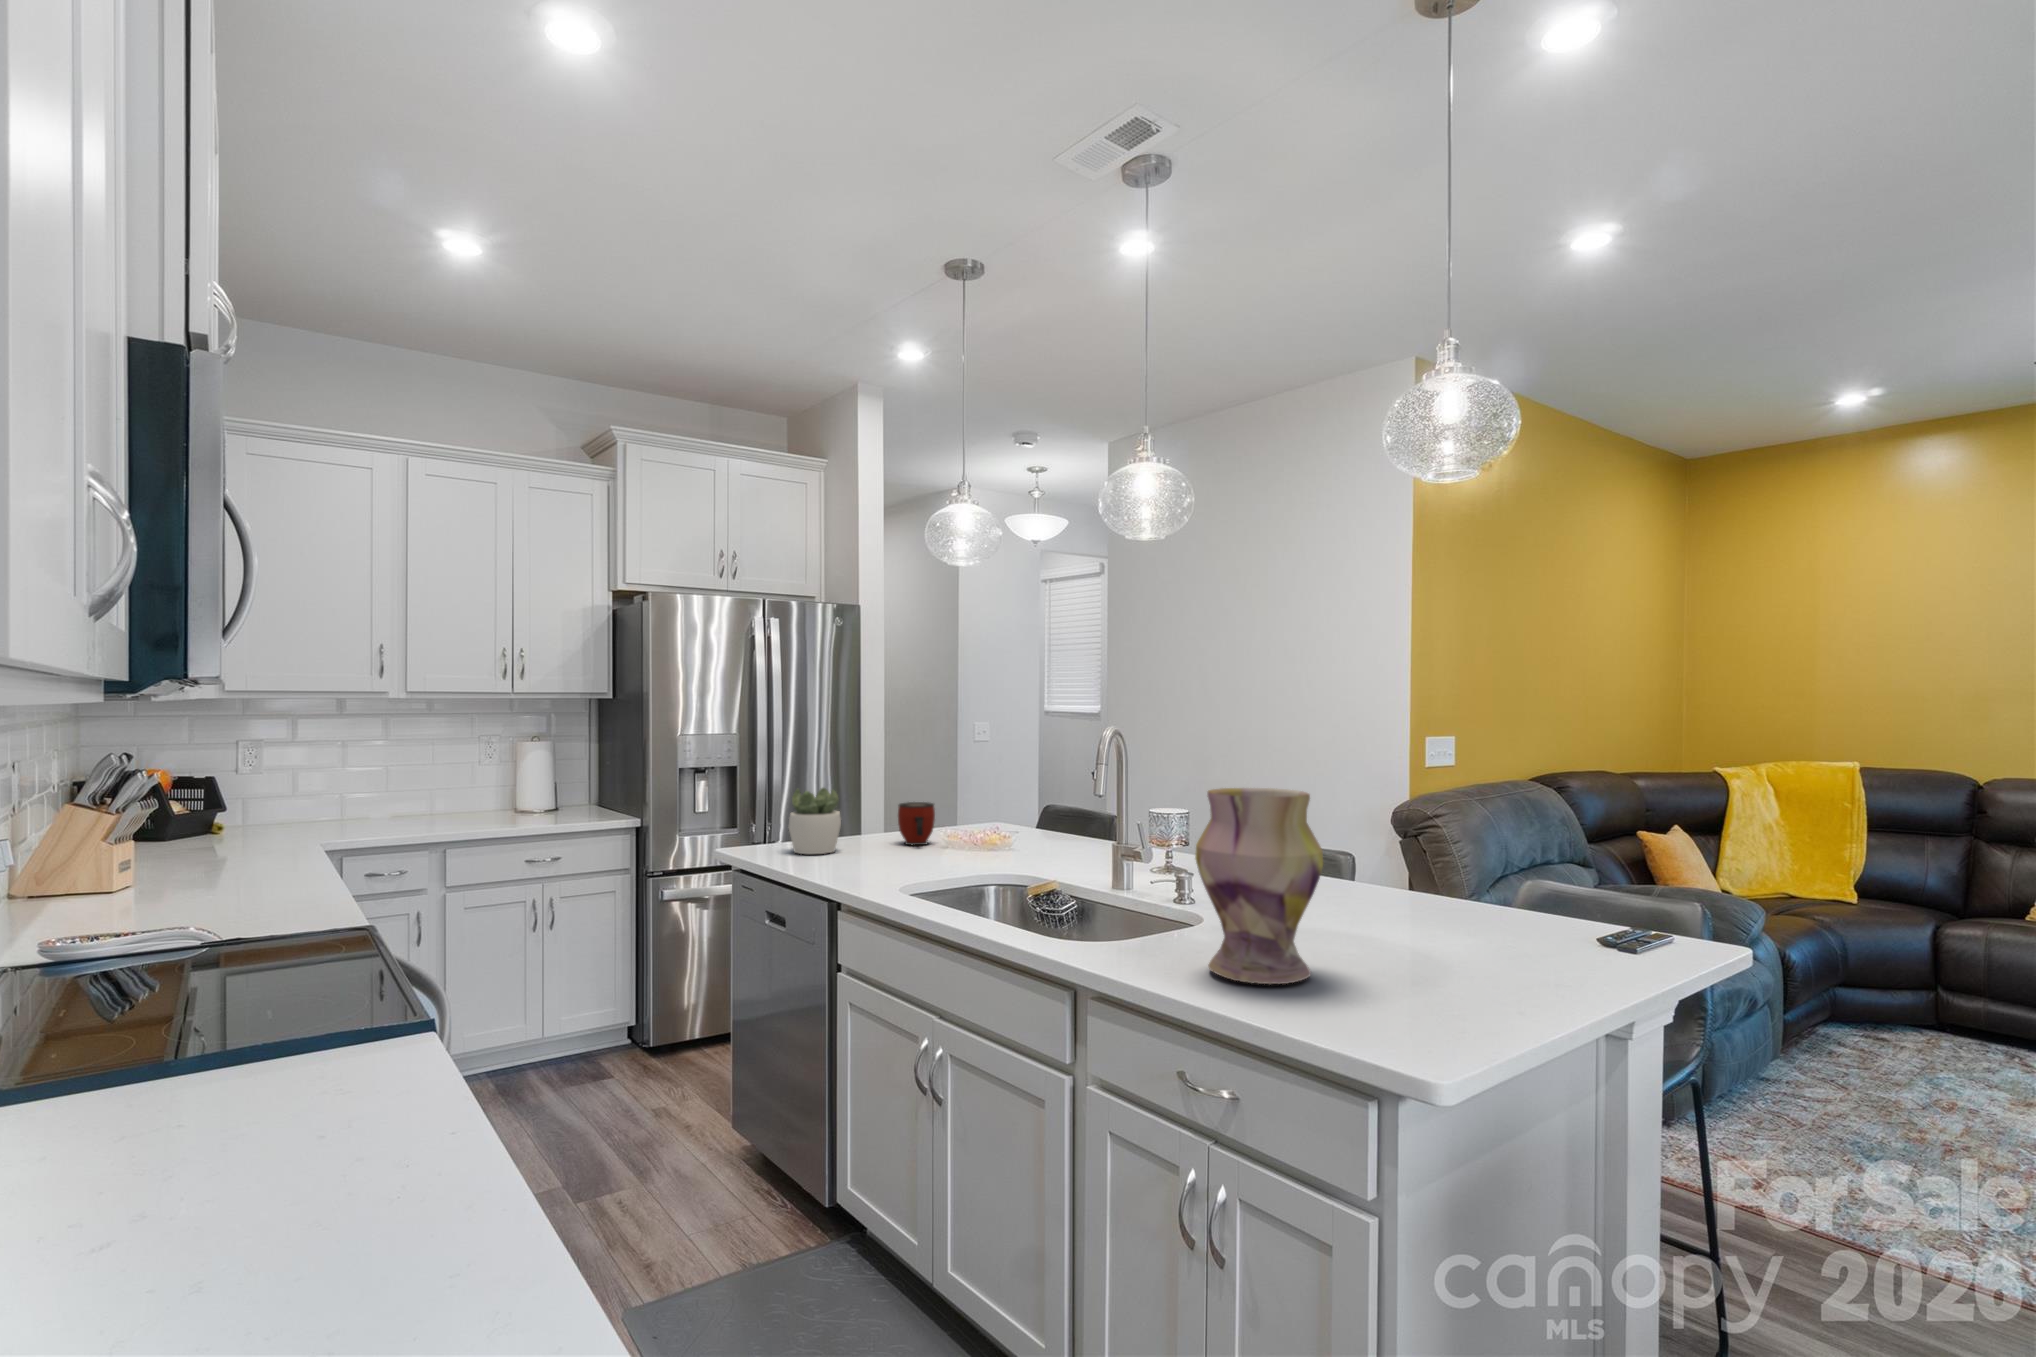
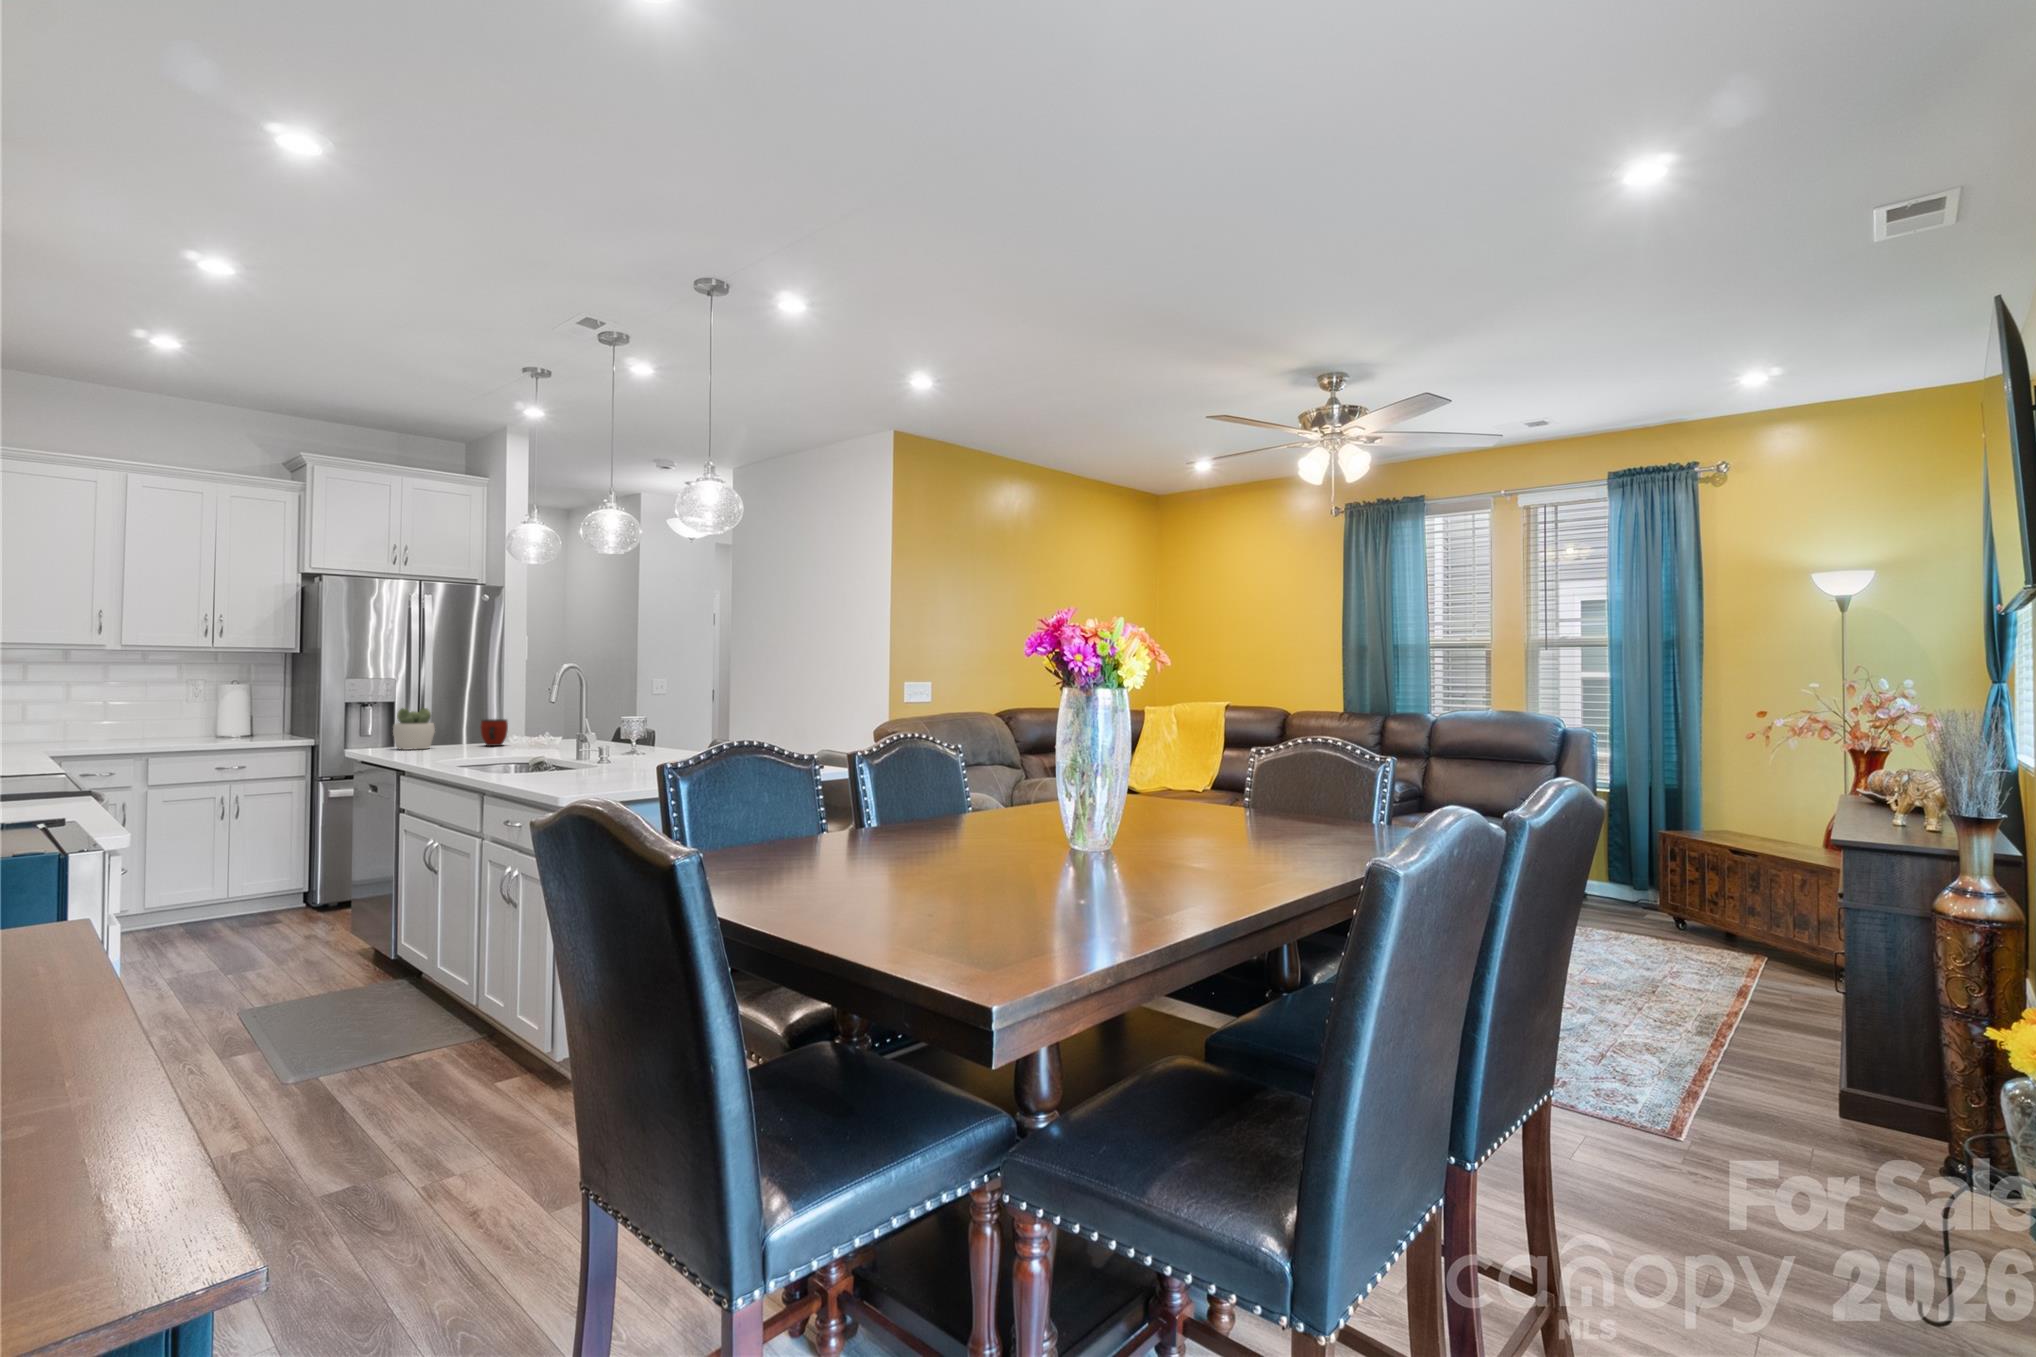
vase: present [1195,788,1323,984] -> none [534,686,602,779]

